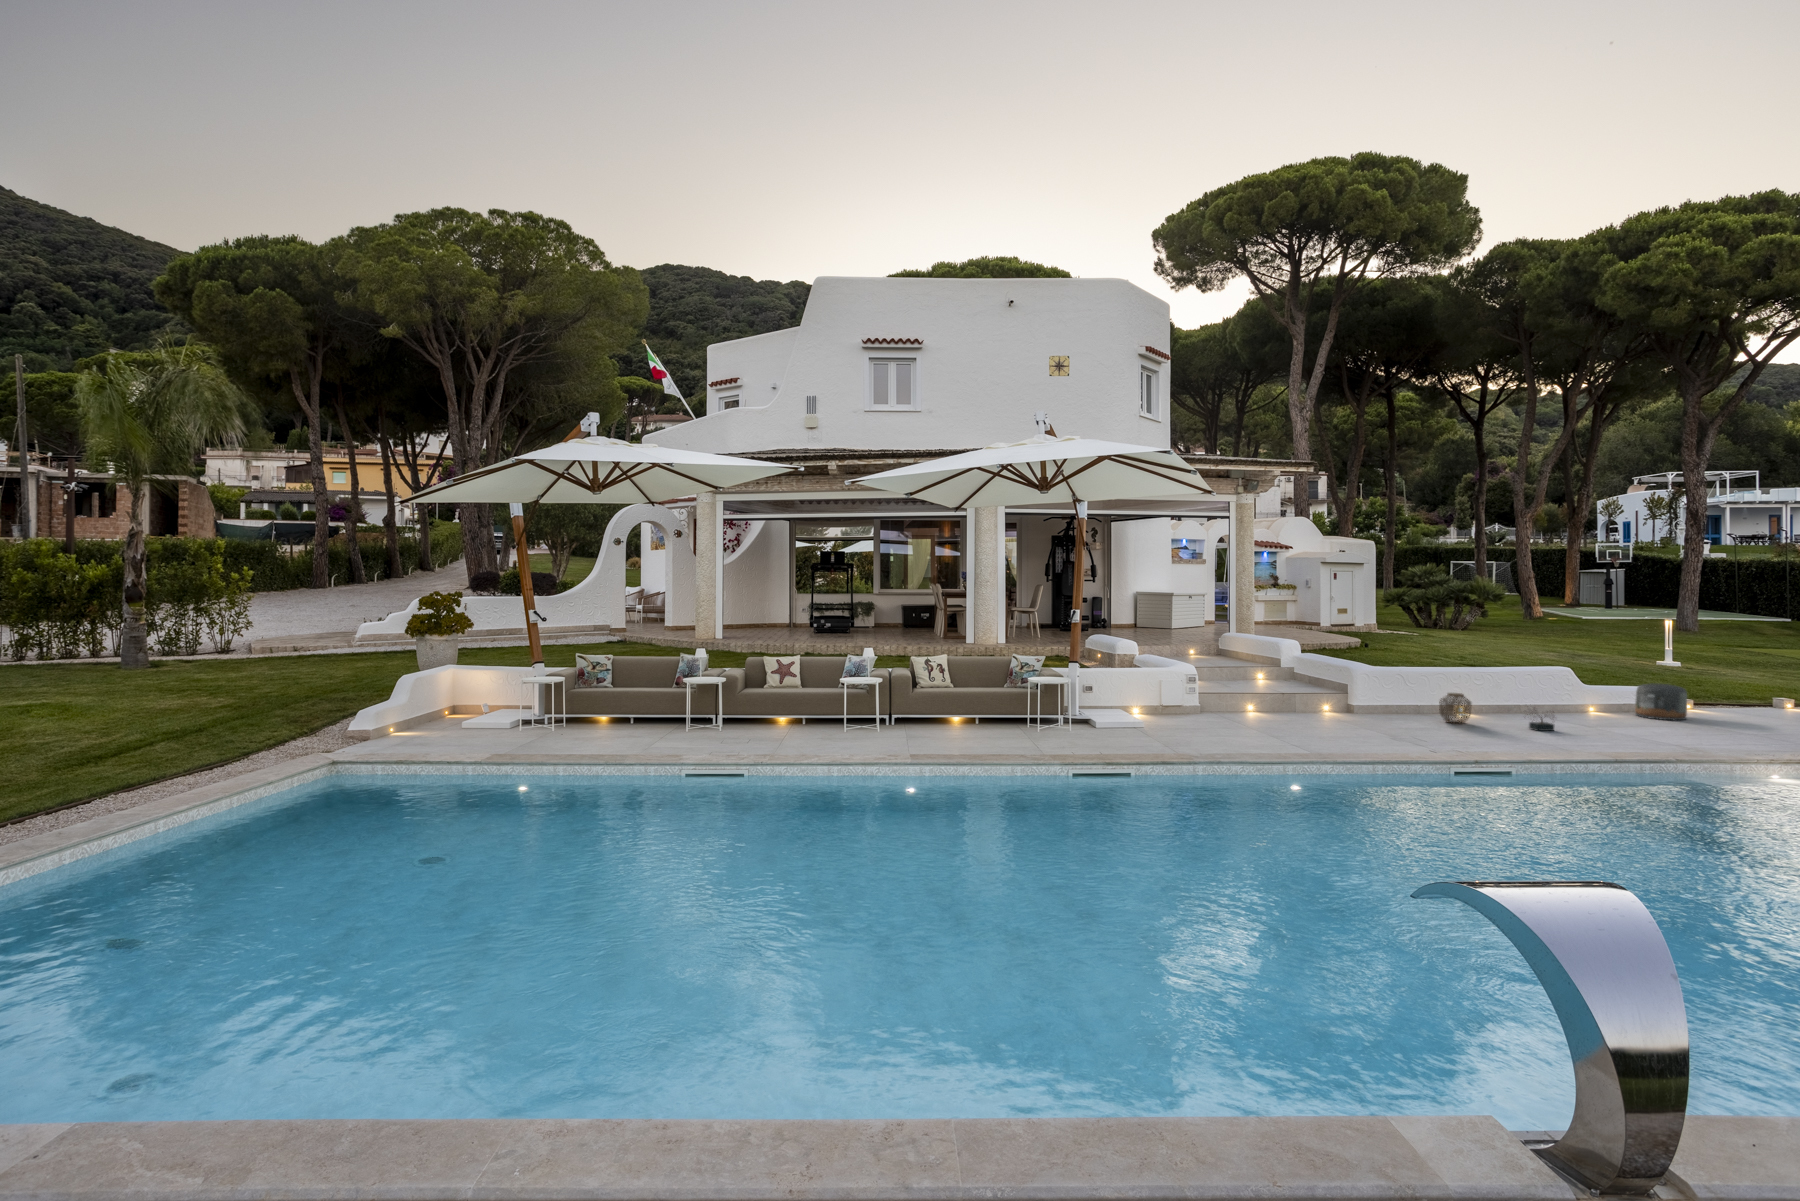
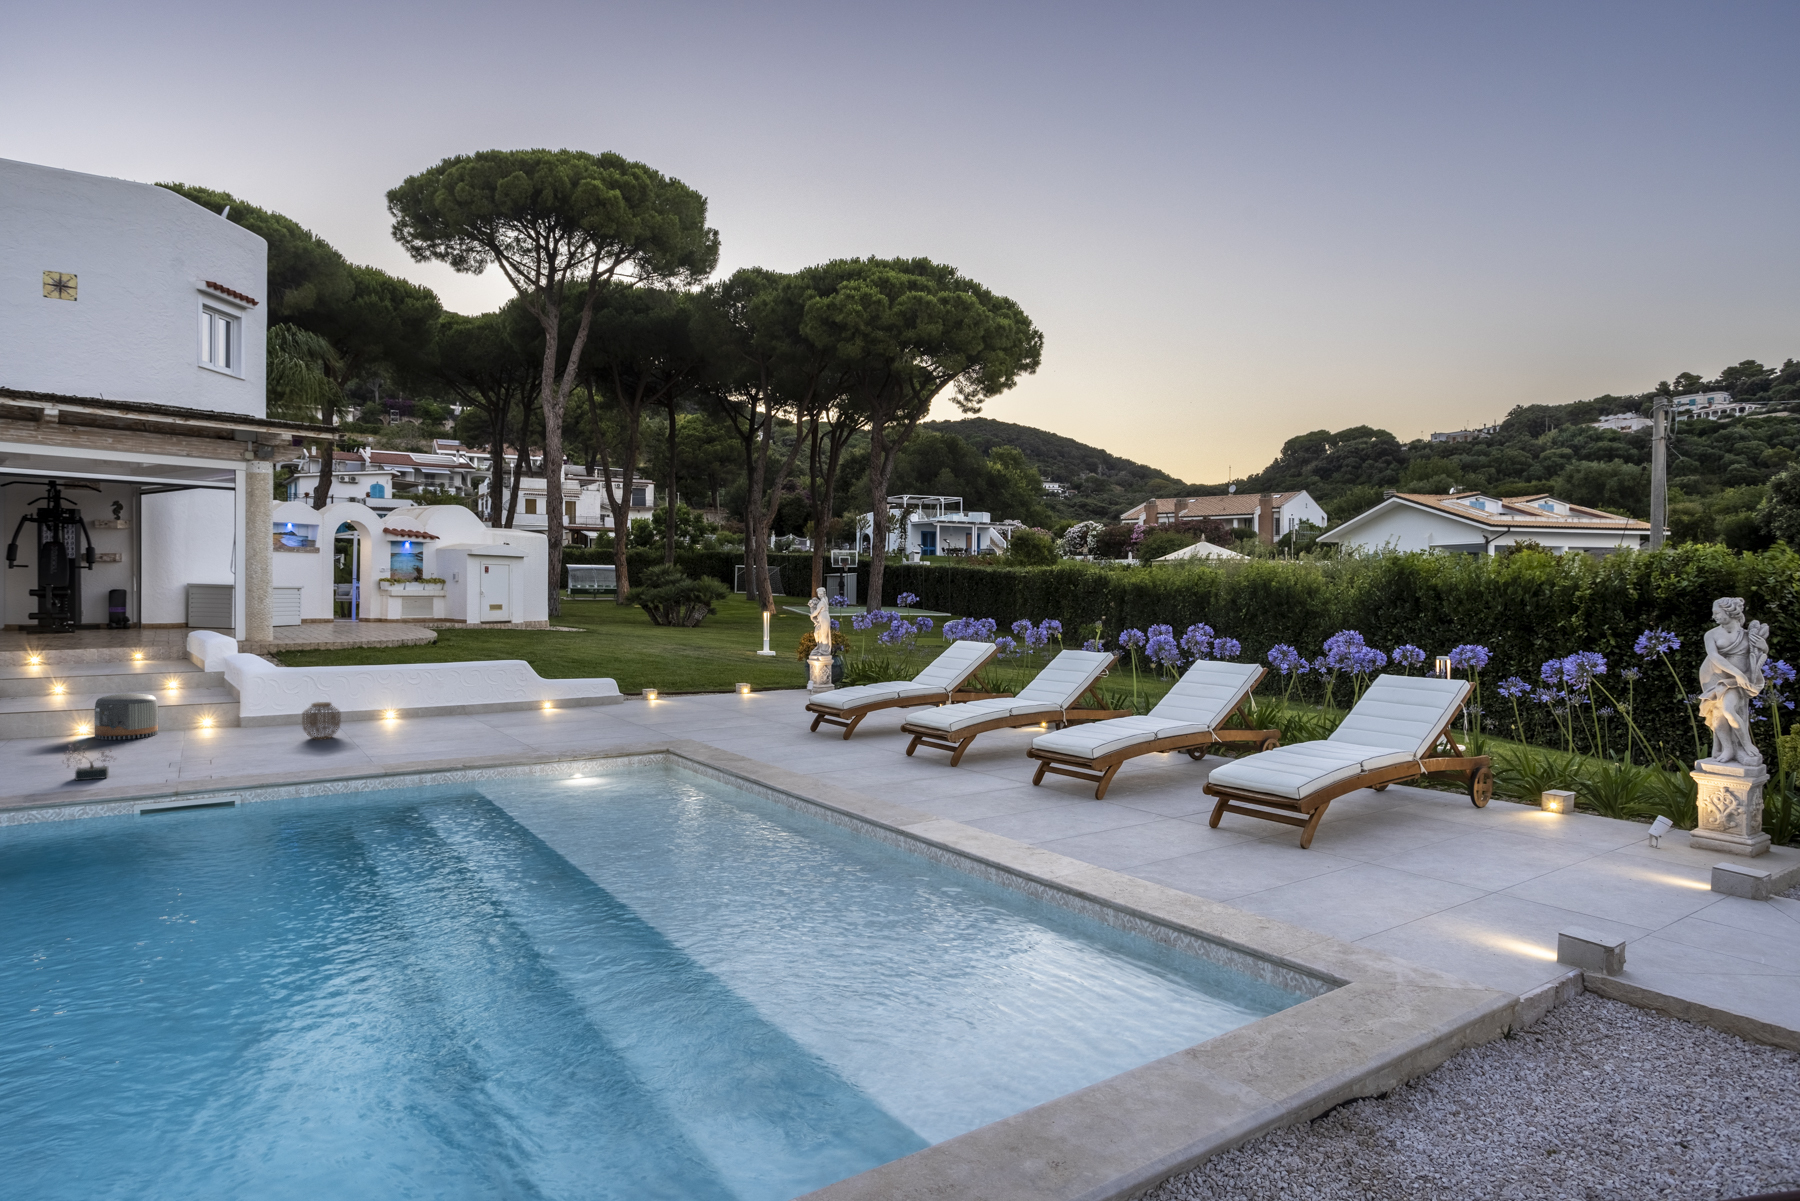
pouf: present [1635,684,1687,720] -> present [94,693,158,740]
decorative plant: present [1529,707,1554,731] -> present [64,744,112,780]

